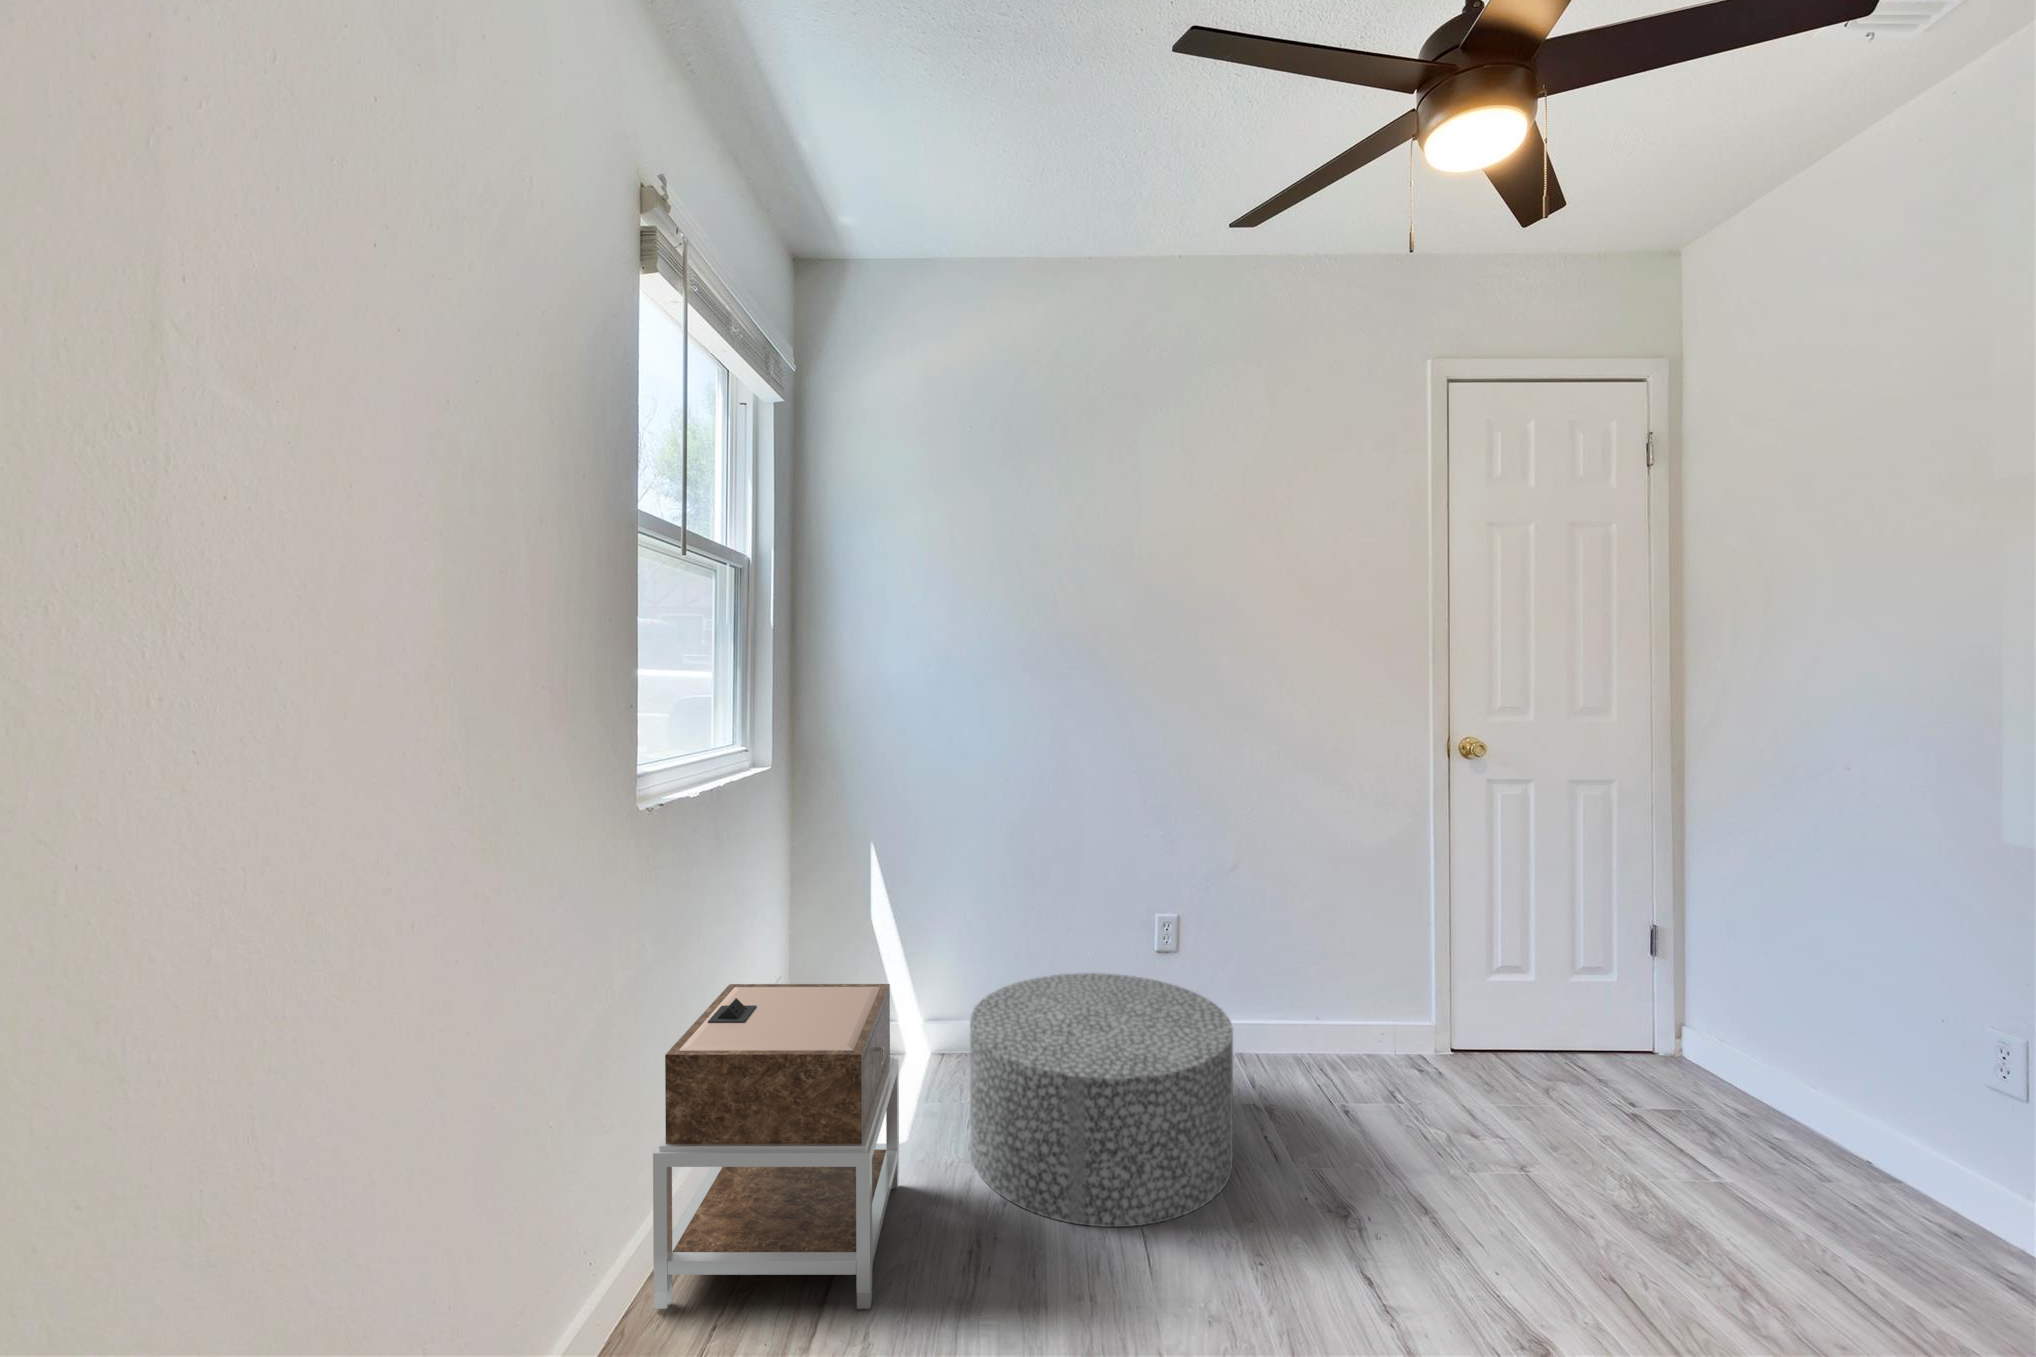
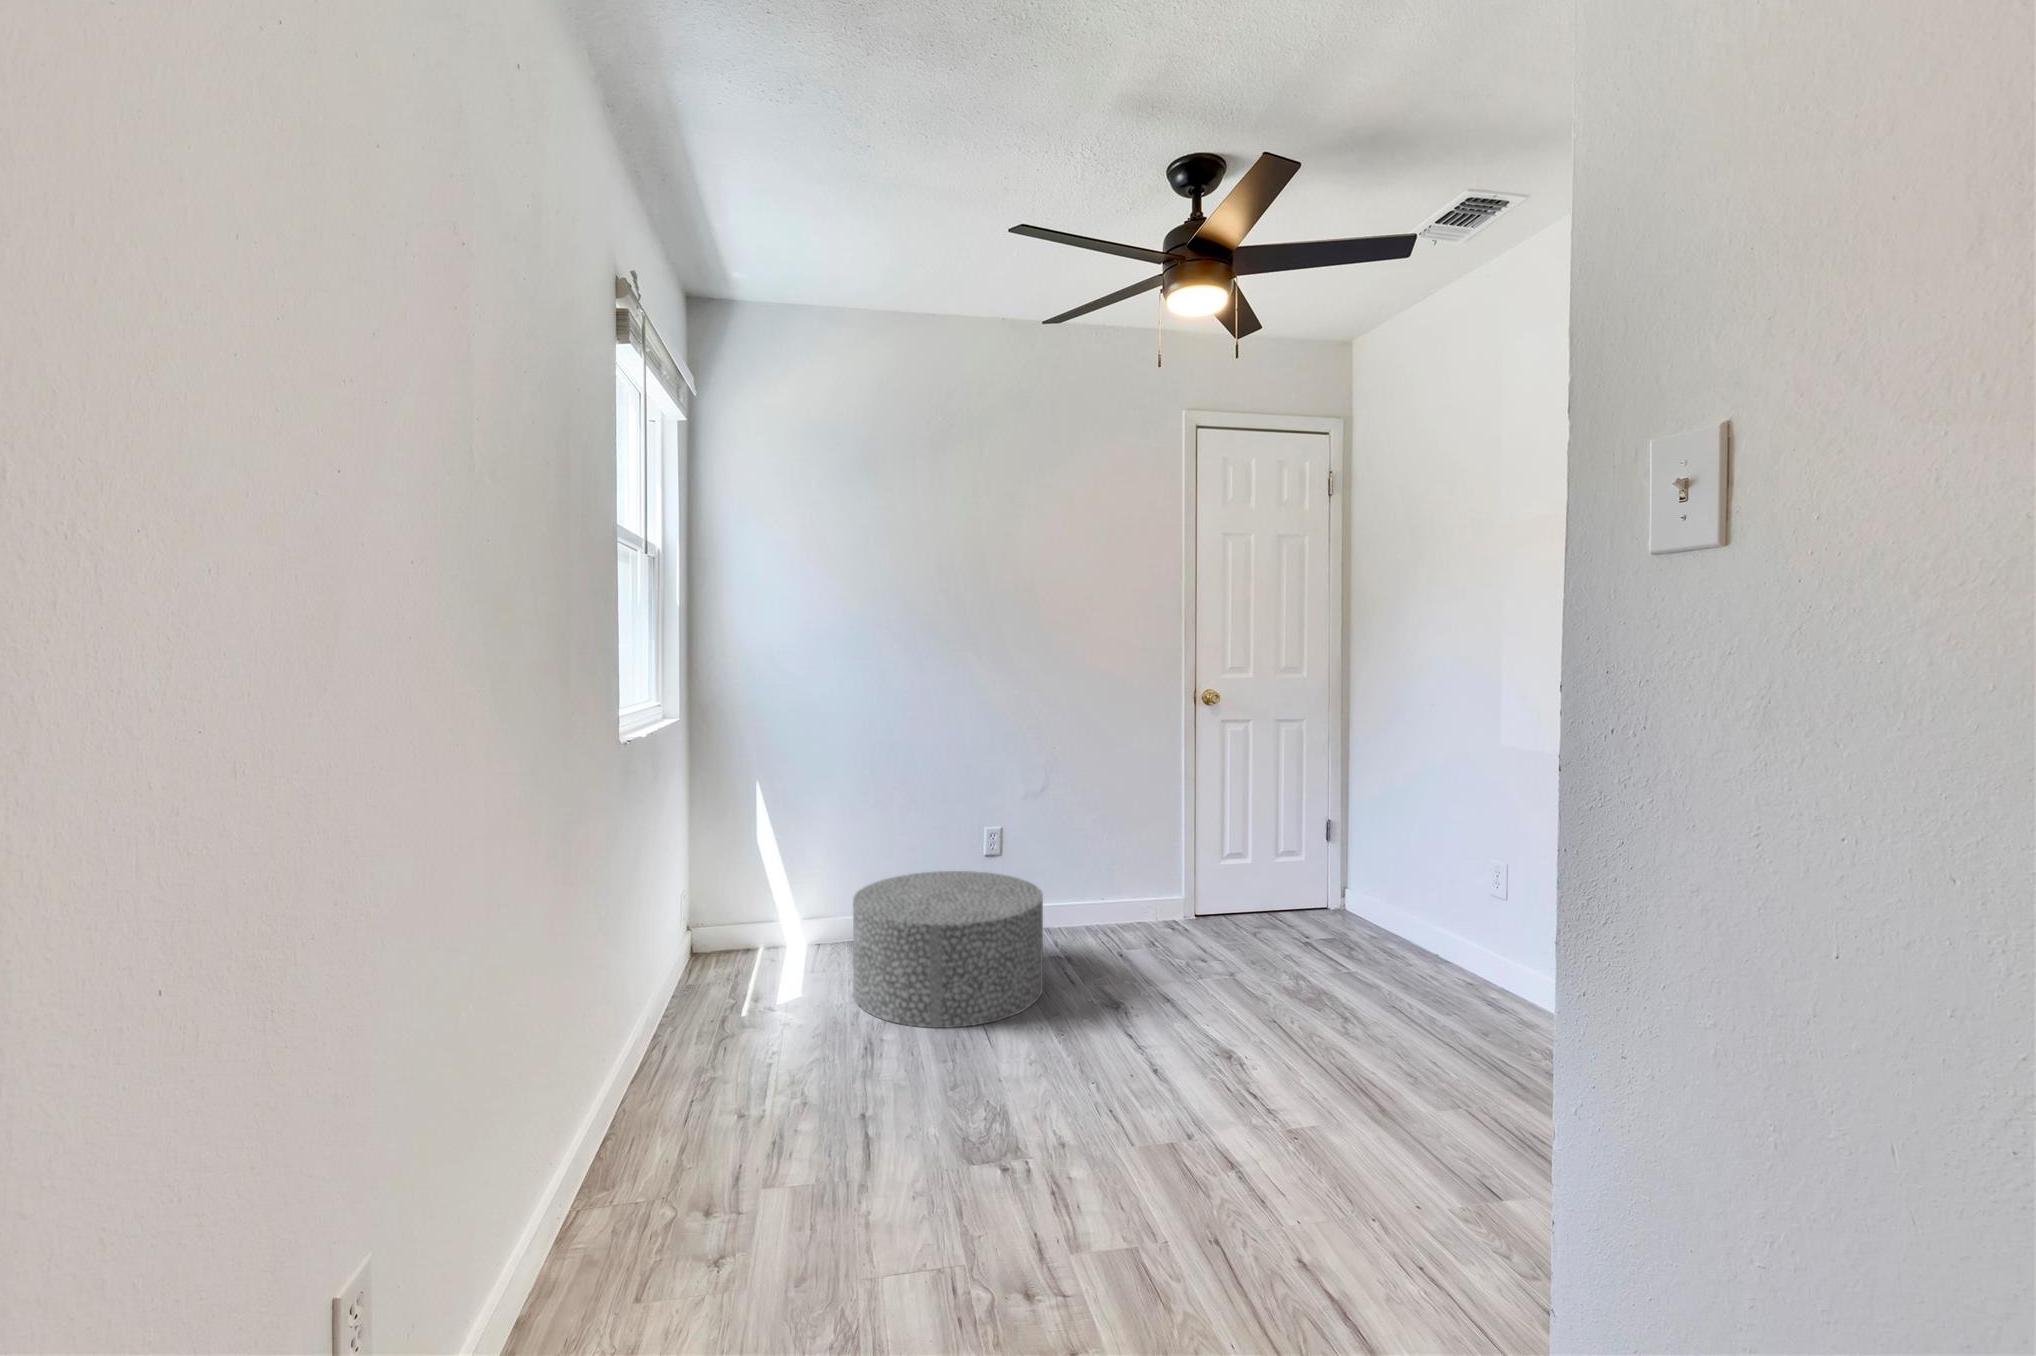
nightstand: present [653,984,899,1309] -> none [636,872,803,1097]

